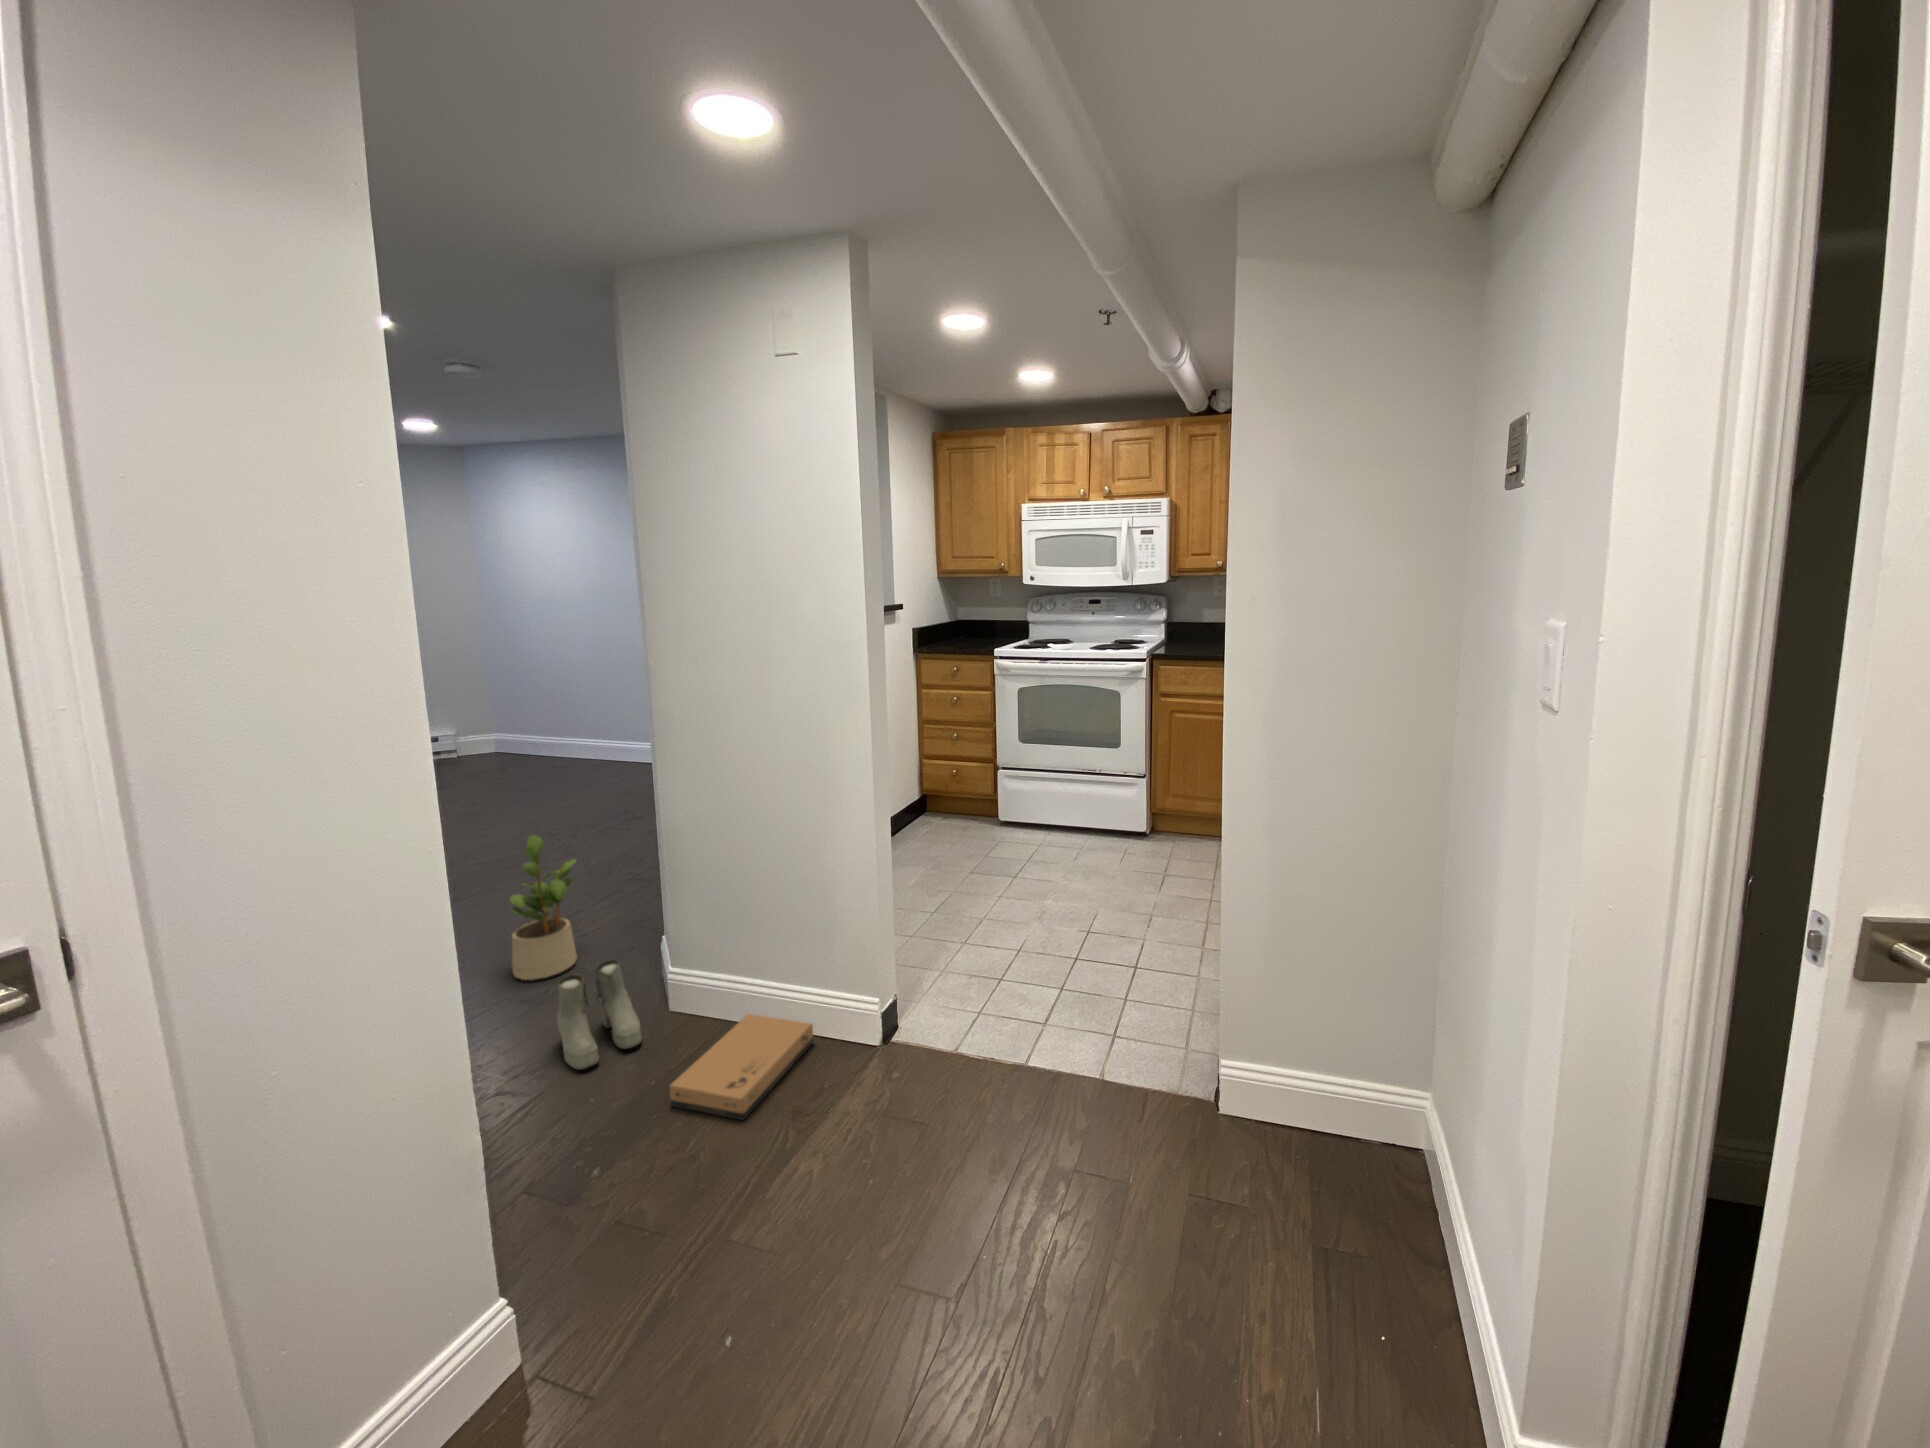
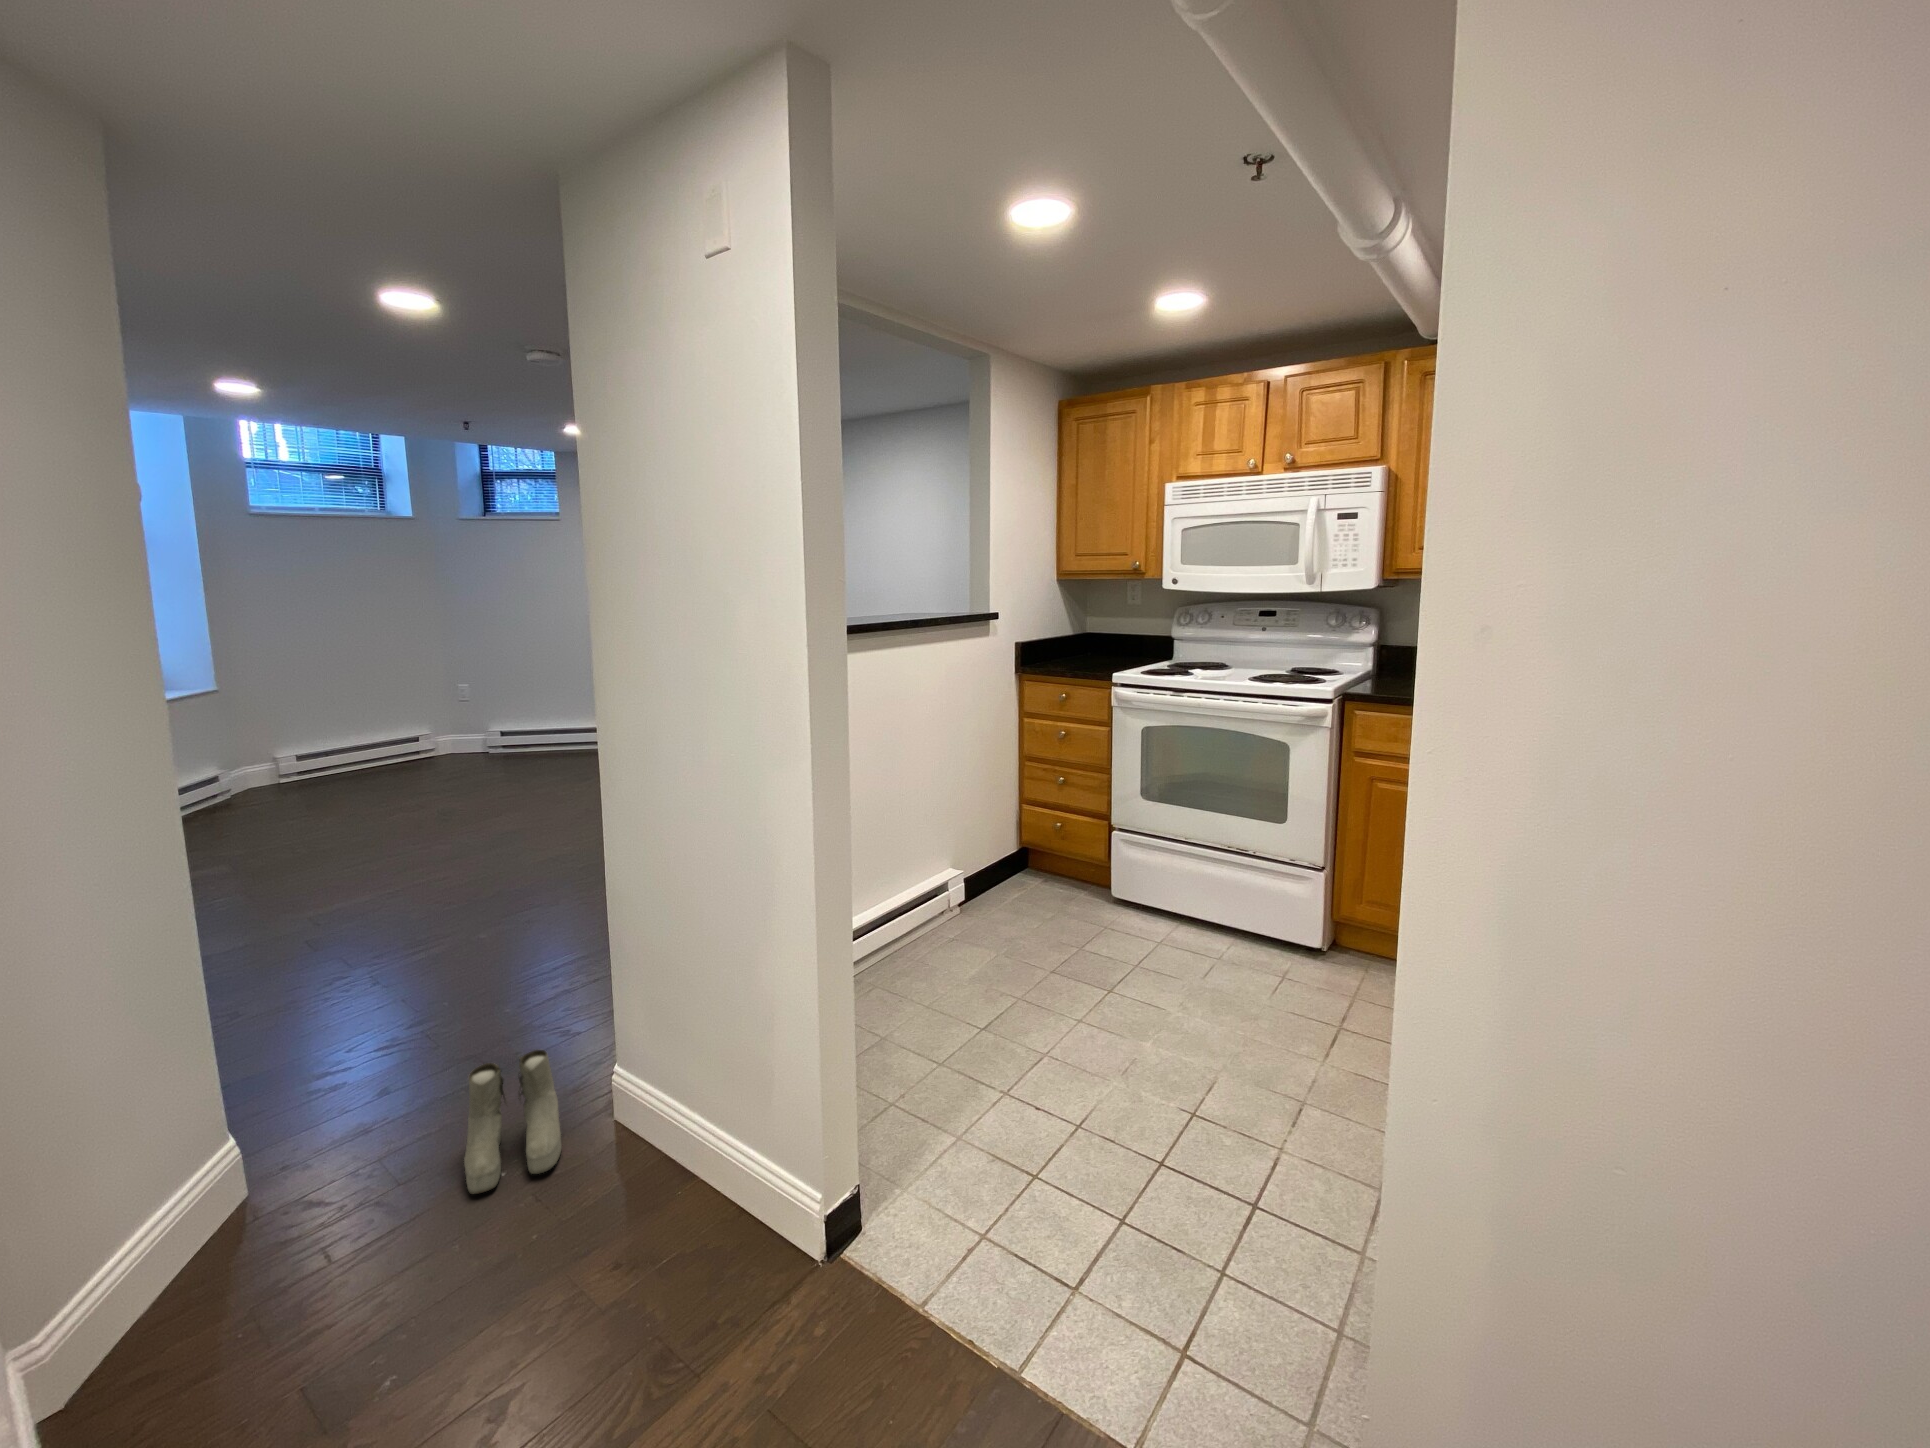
potted plant: present [510,835,577,980] -> none [490,871,570,1039]
cardboard box: present [669,1014,814,1120] -> none [529,1161,743,1351]

